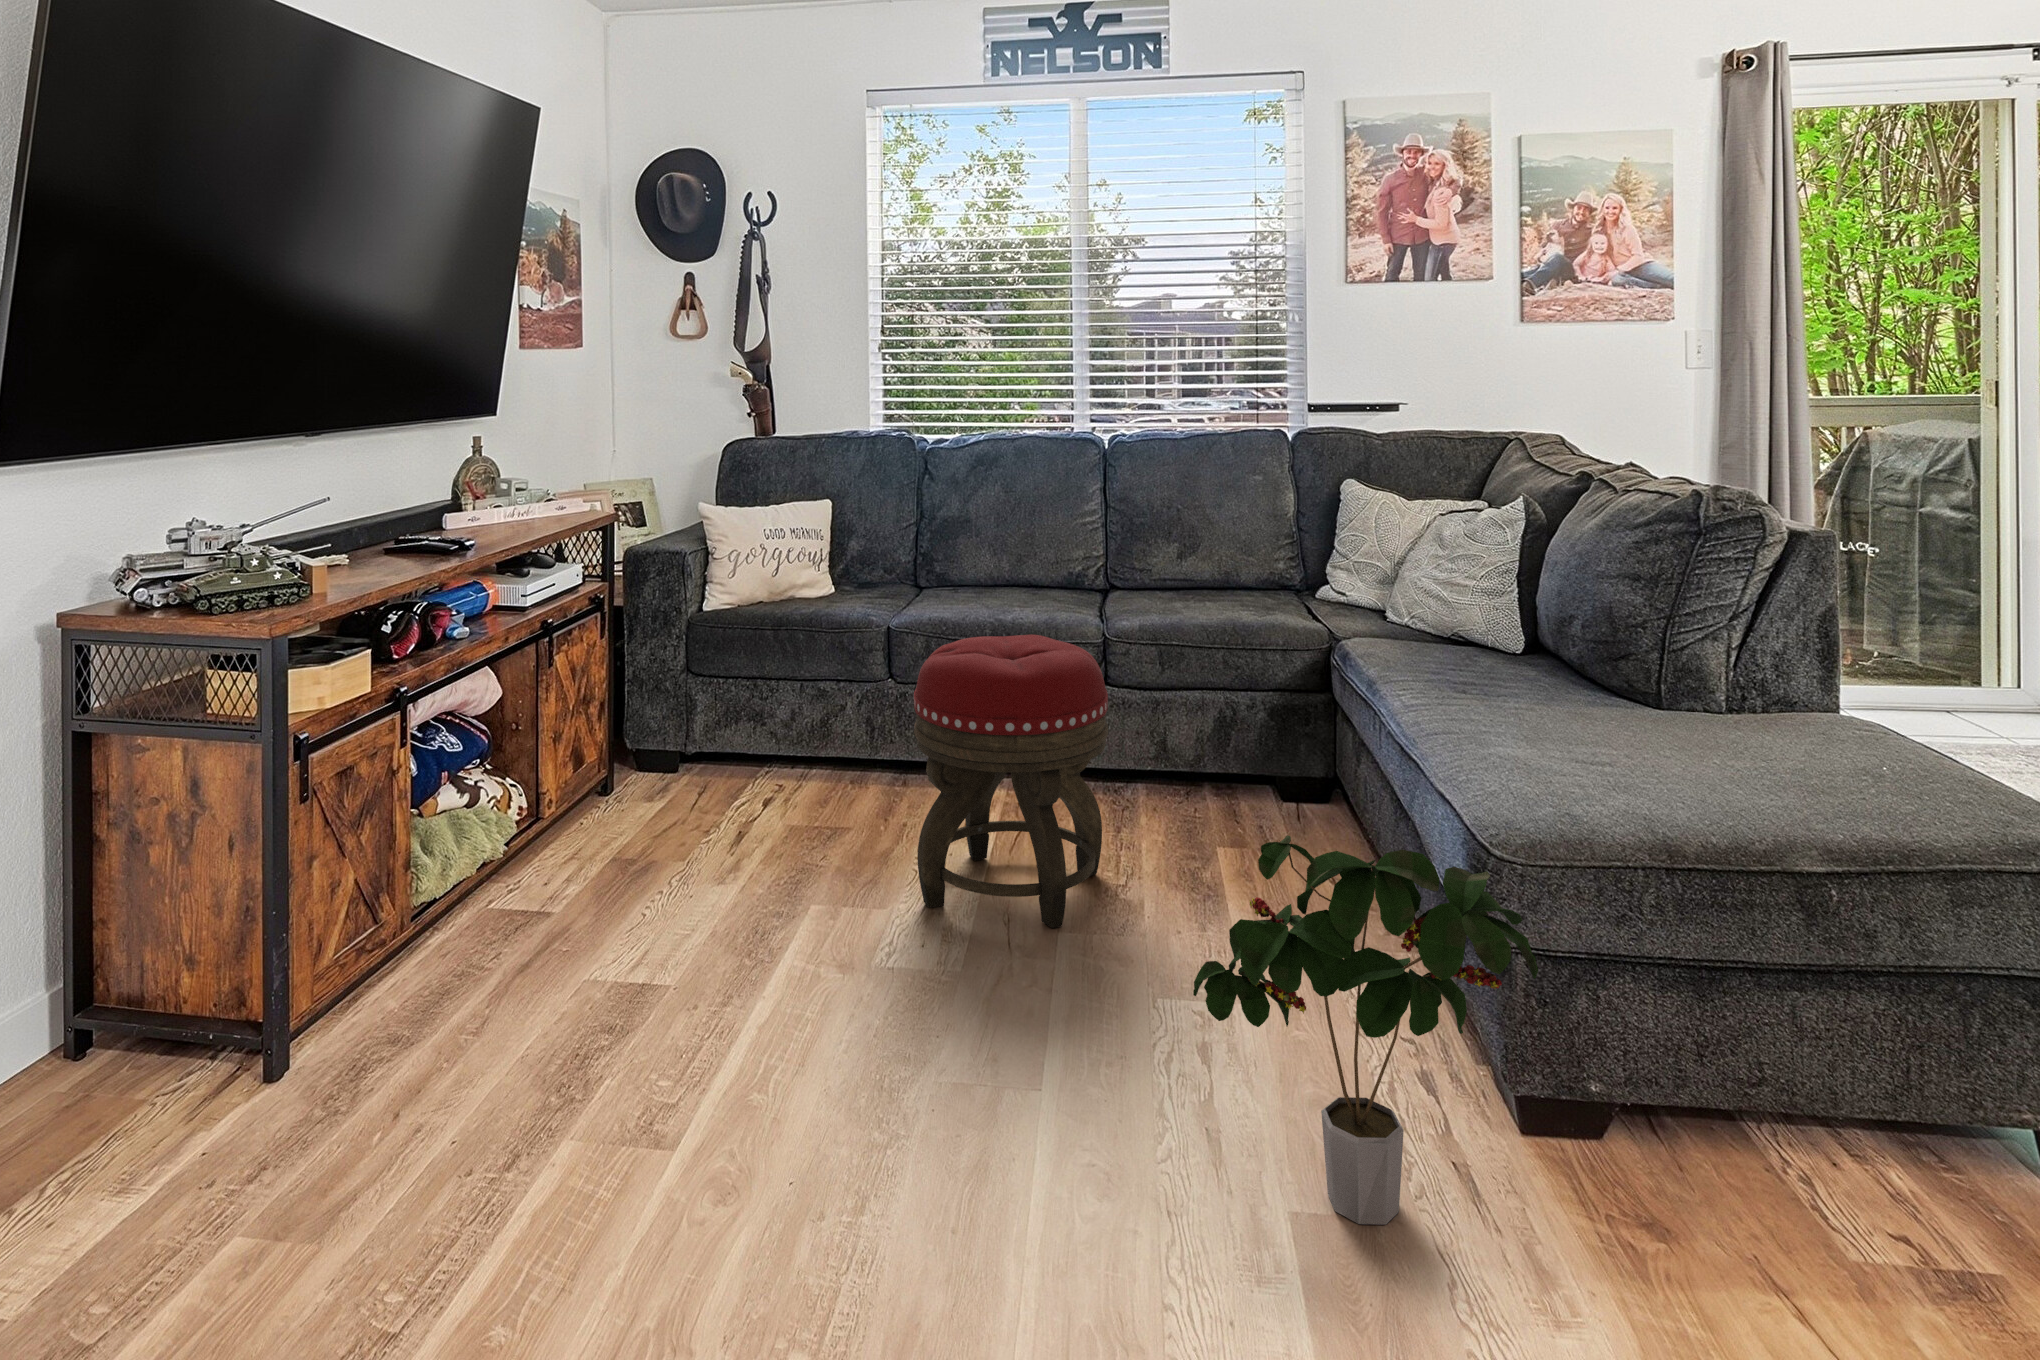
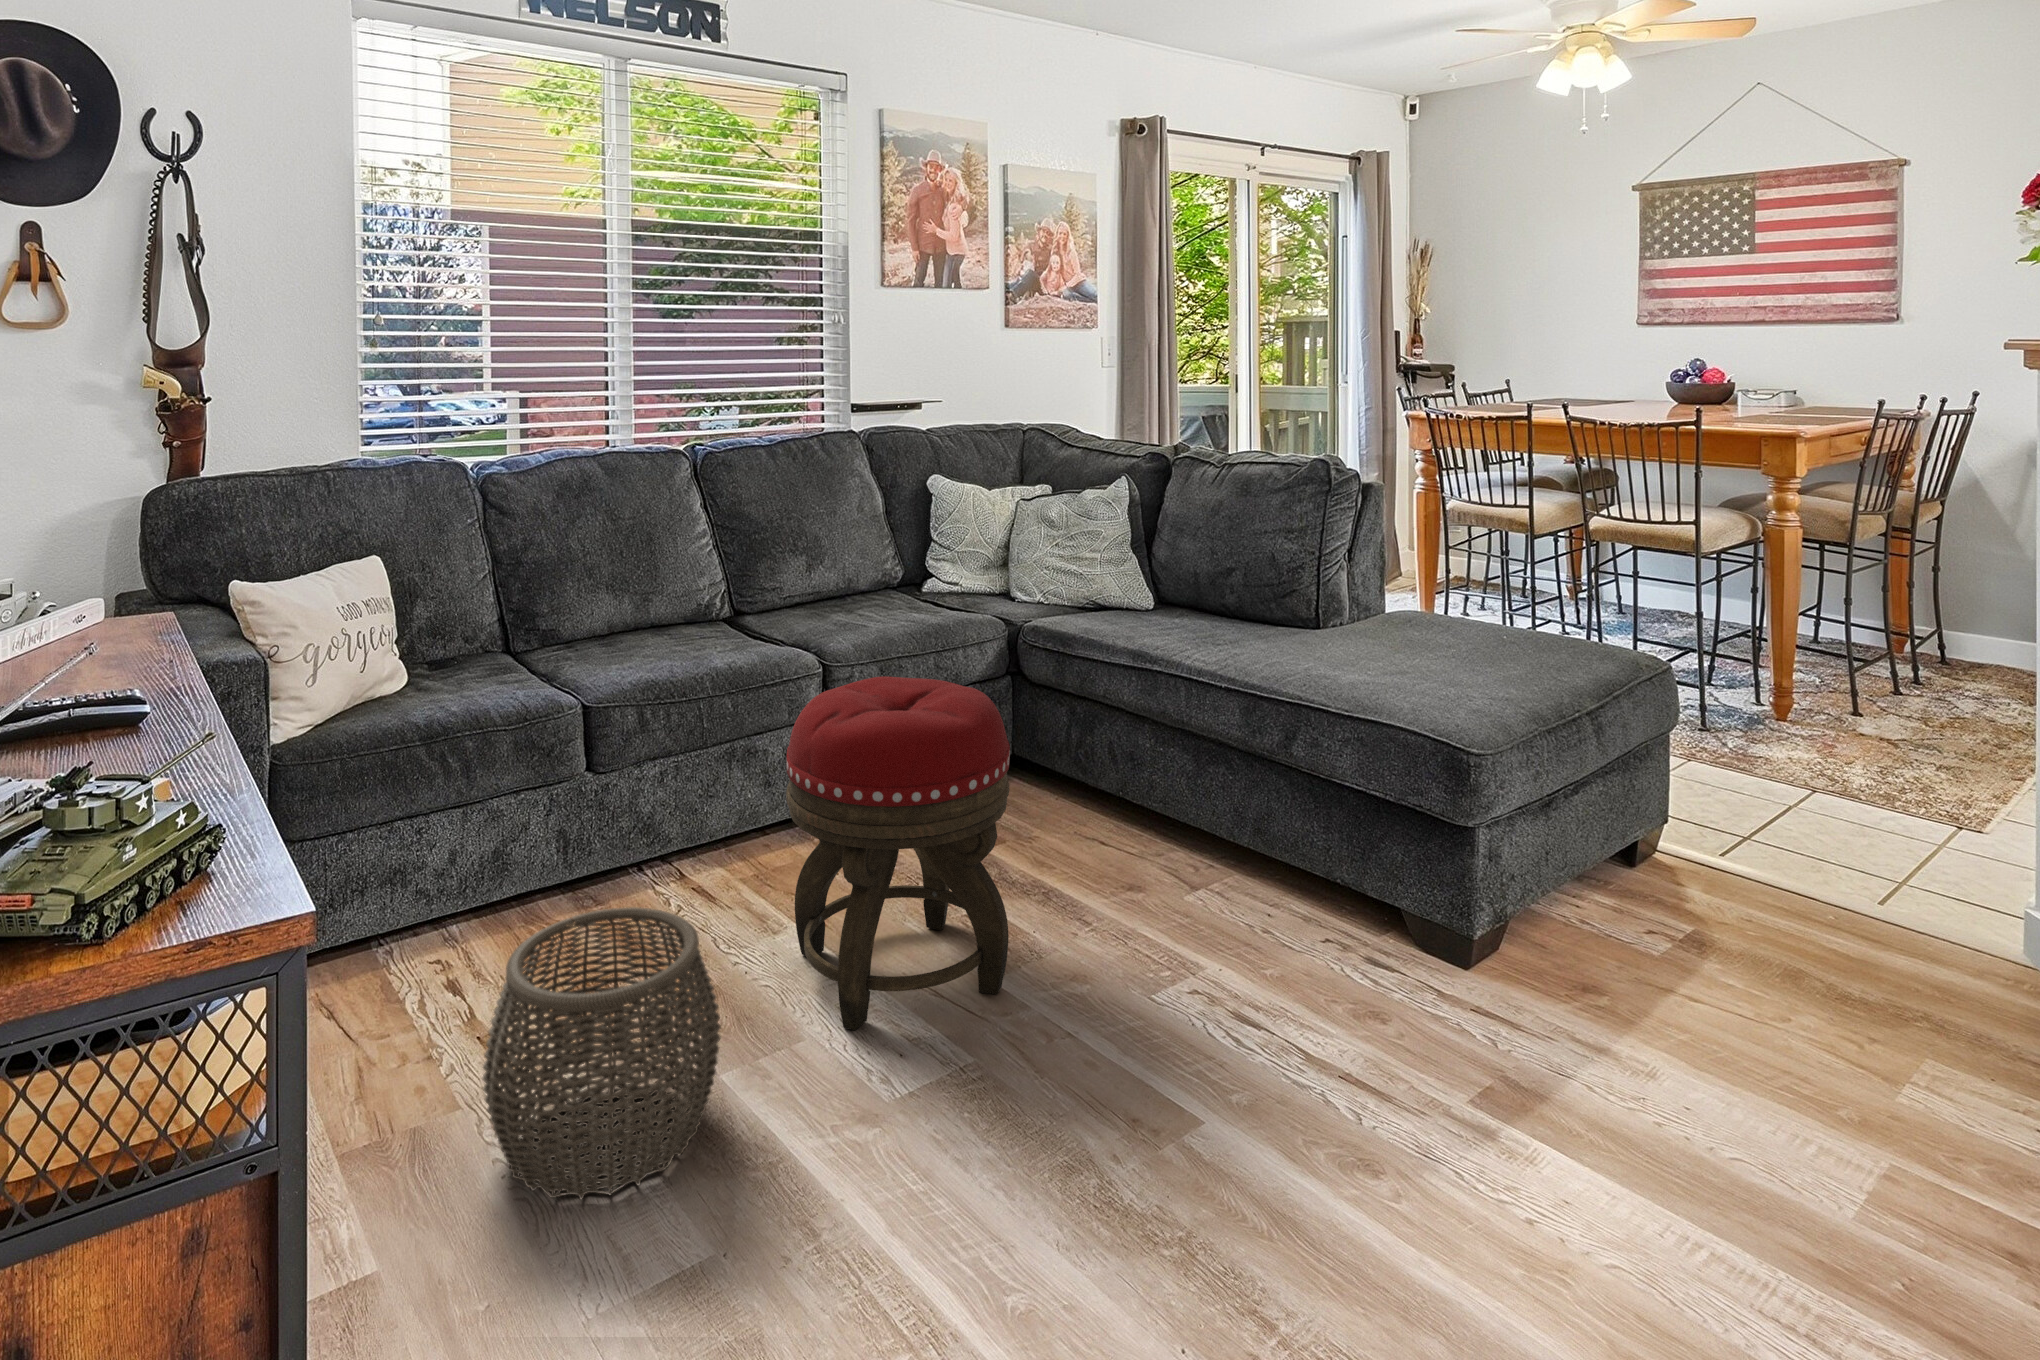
woven basket: none [643,745,804,924] -> present [483,907,721,1199]
potted plant: present [1193,835,1538,1225] -> none [1404,787,1635,1120]

